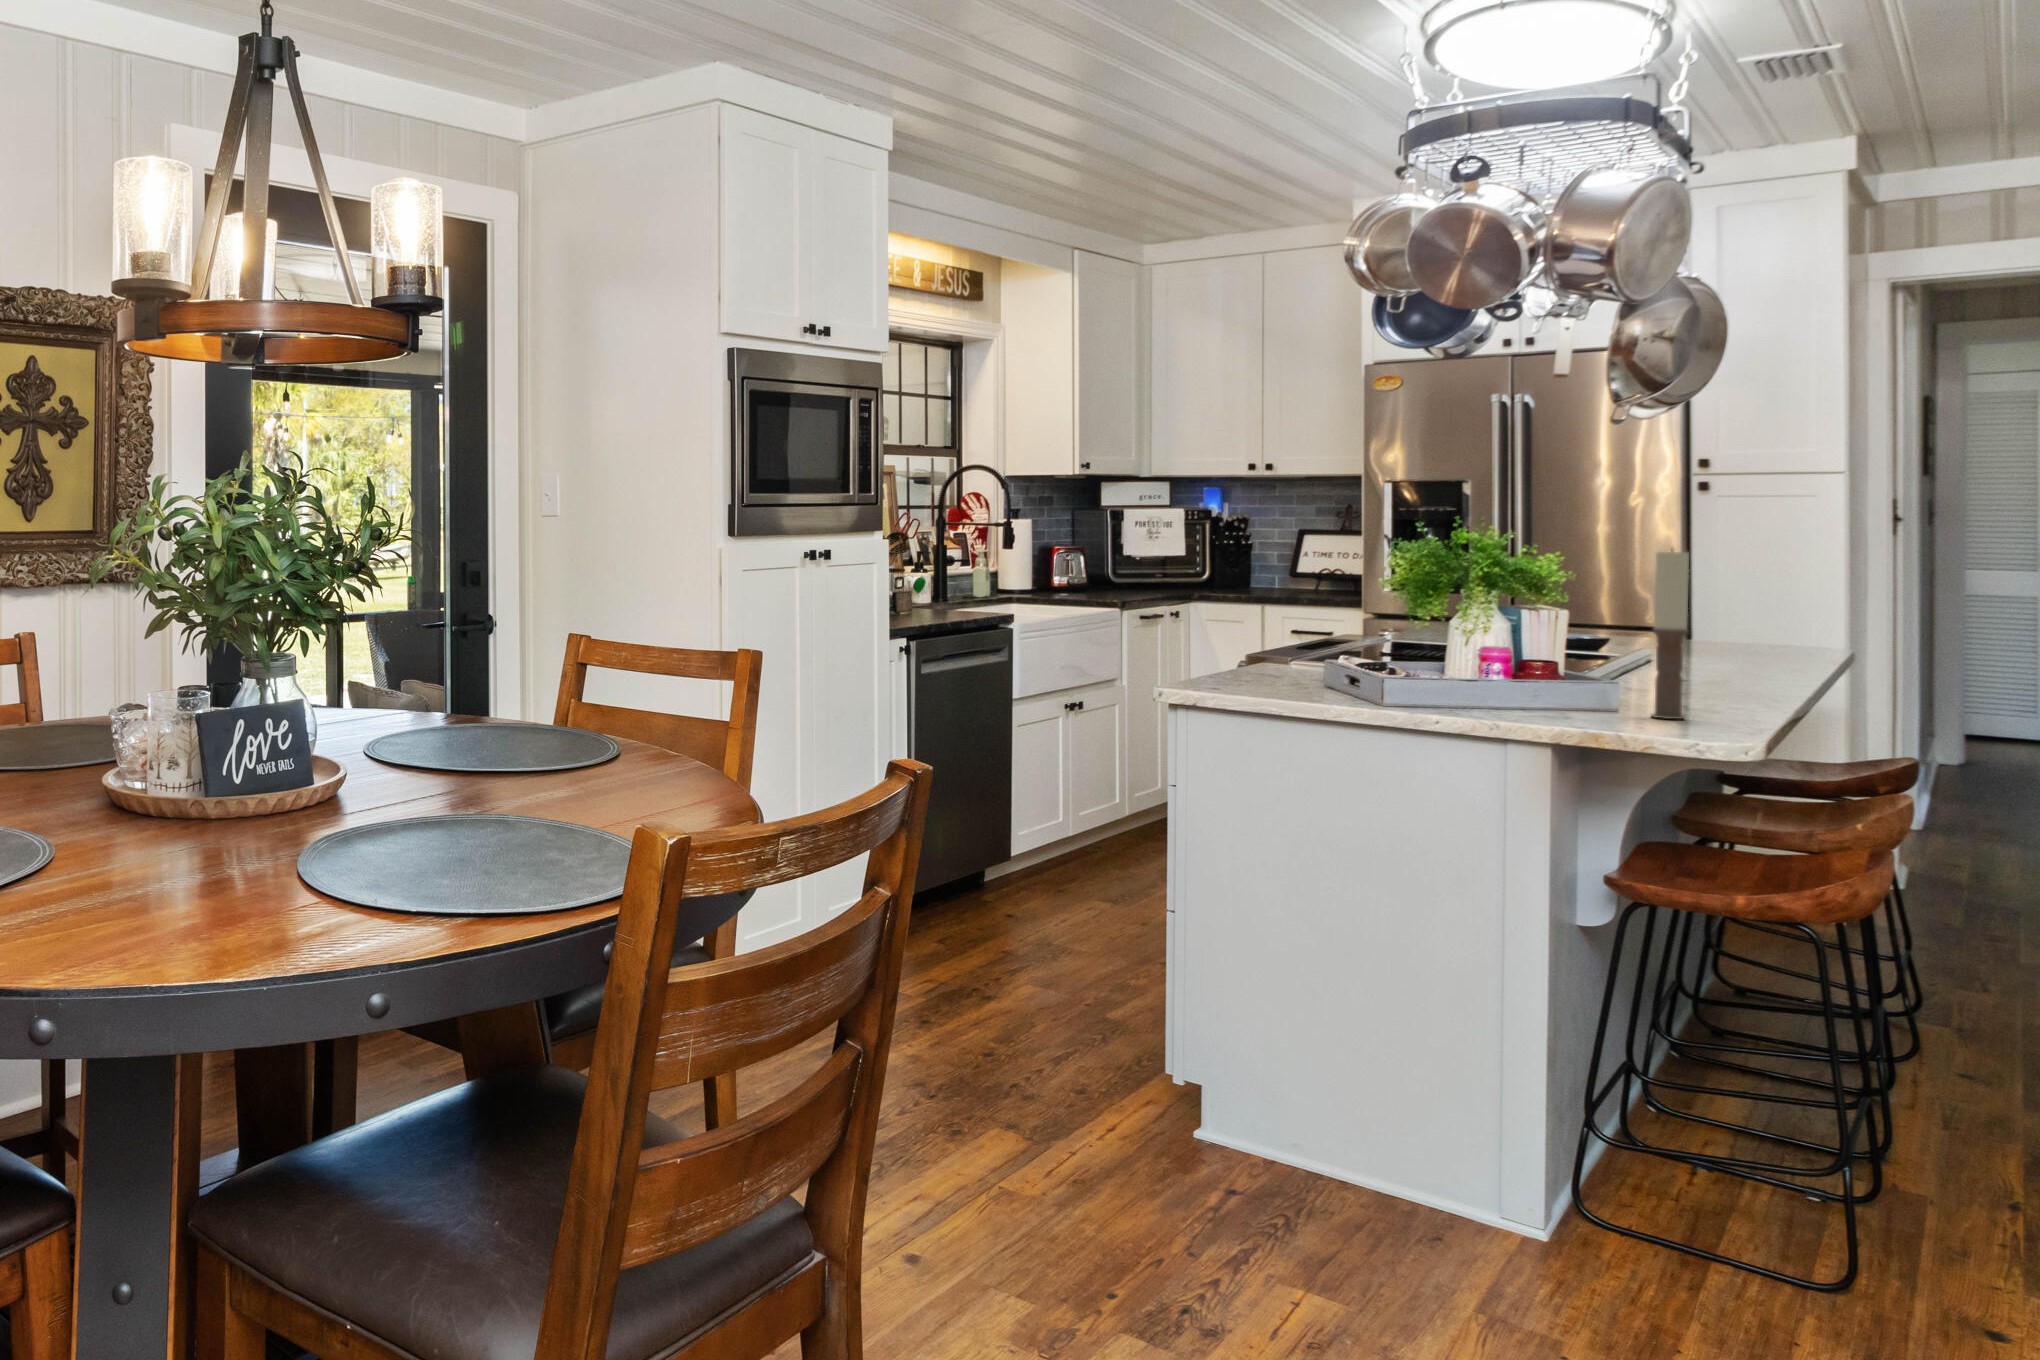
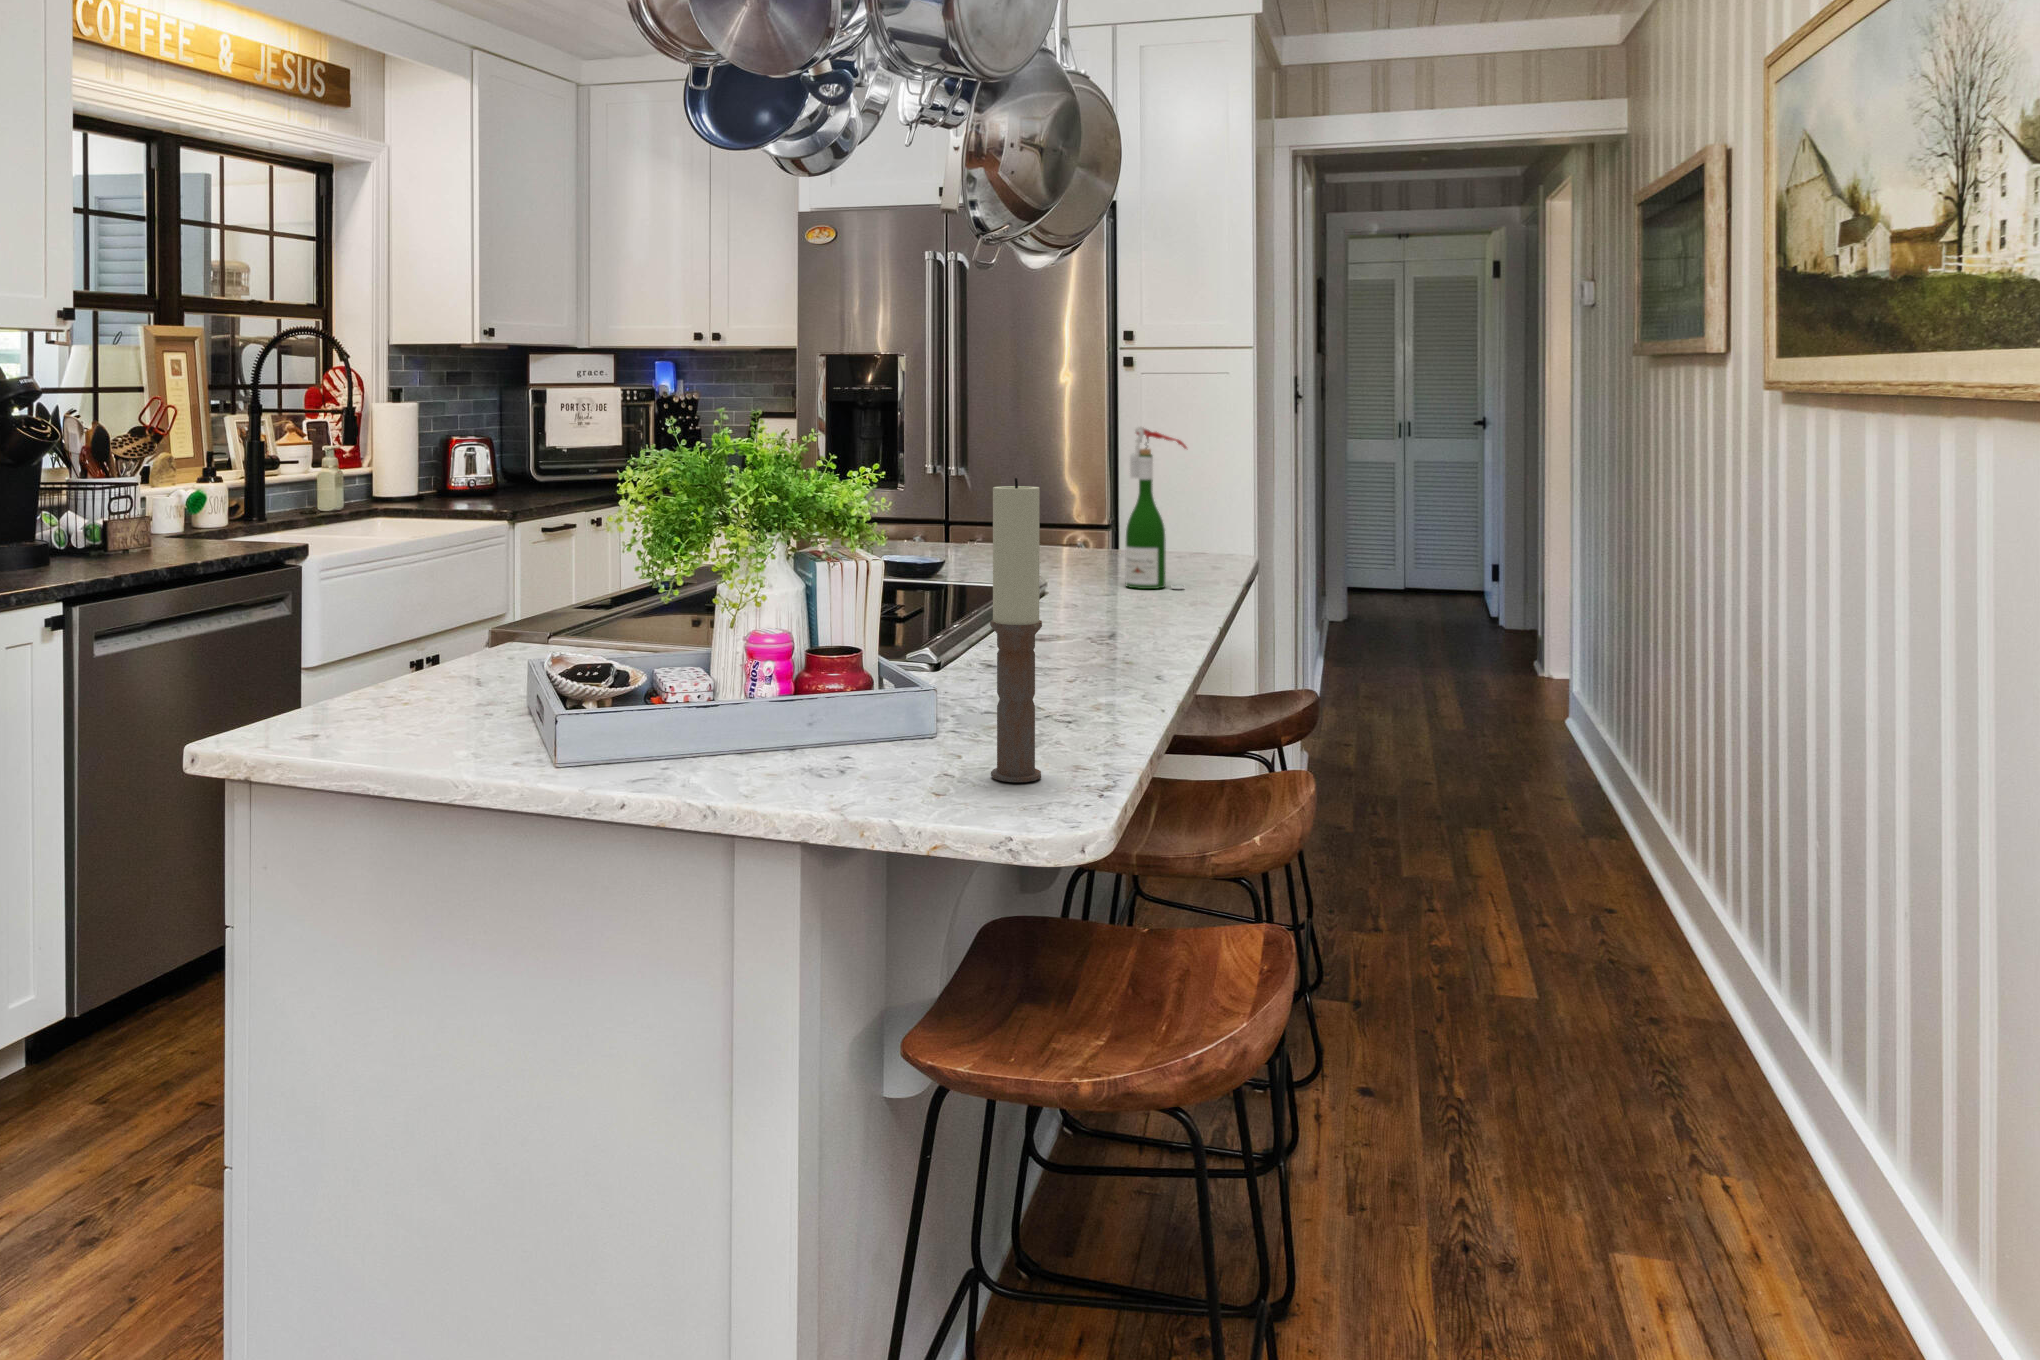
wine bottle: none [1708,534,1774,663] -> present [1125,427,1187,589]

